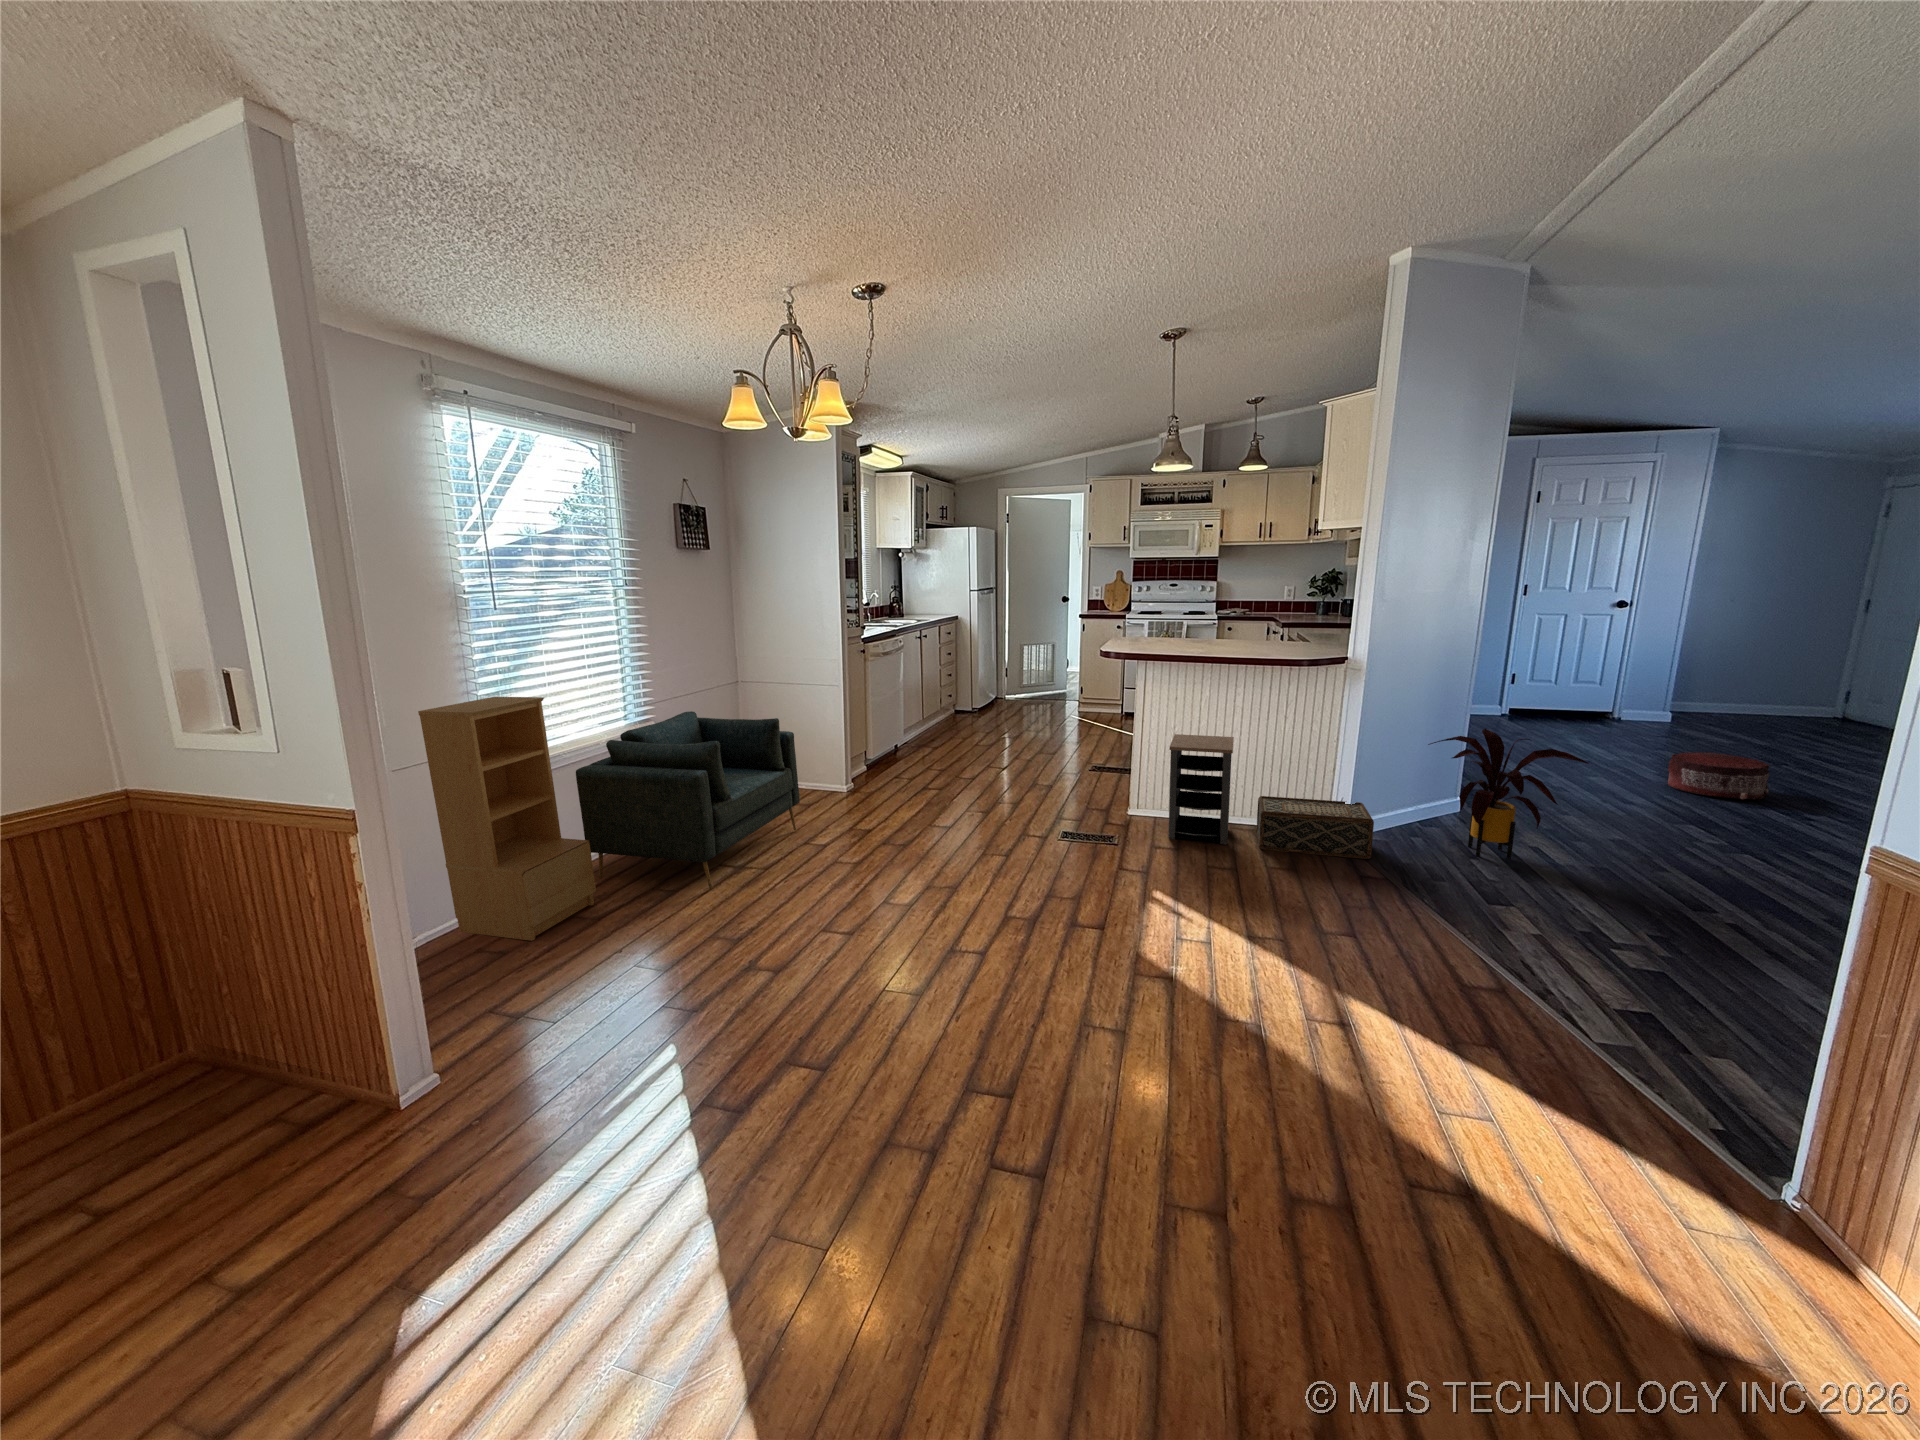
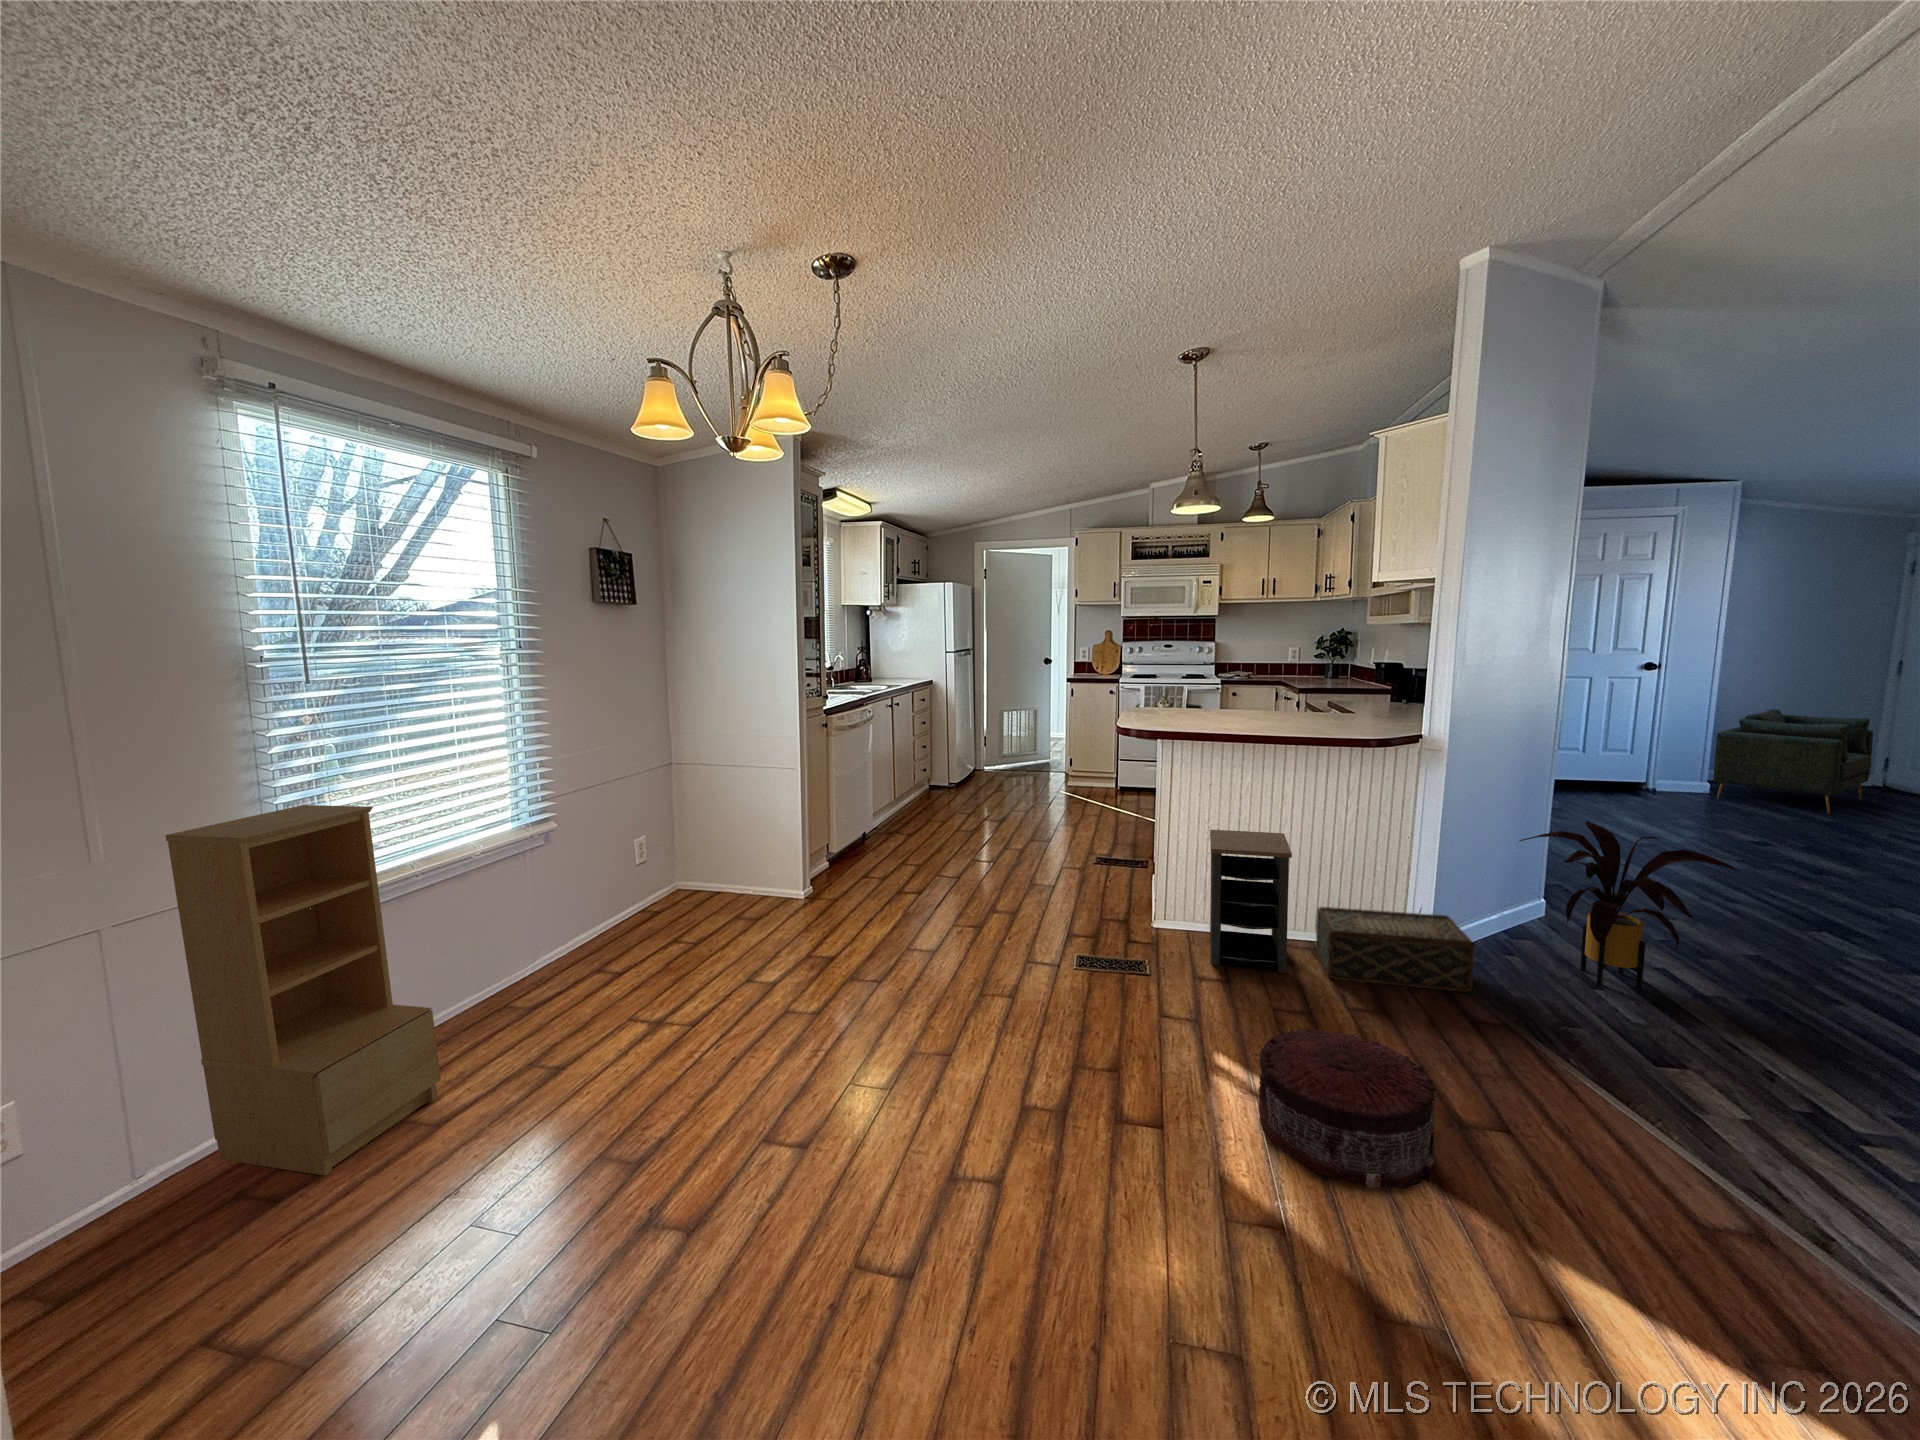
armchair: present [576,711,800,889] -> present [1713,709,1873,814]
pouf: present [1668,752,1770,800] -> present [1258,1029,1436,1189]

